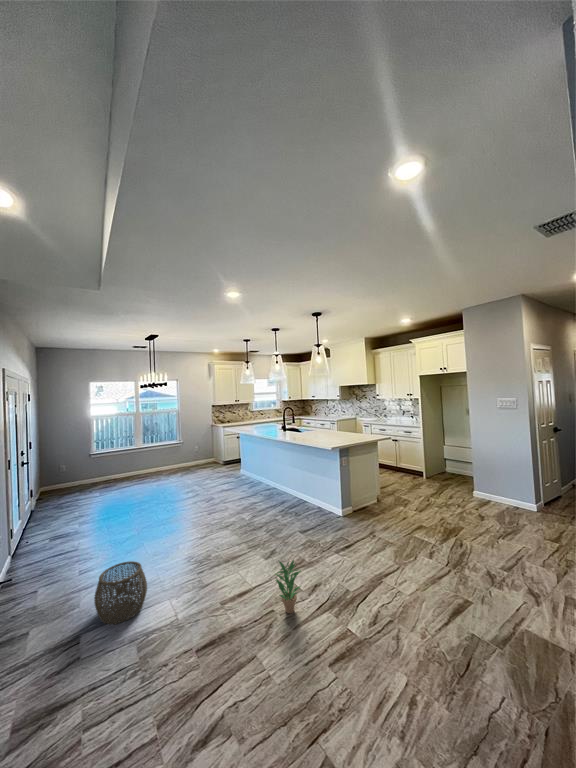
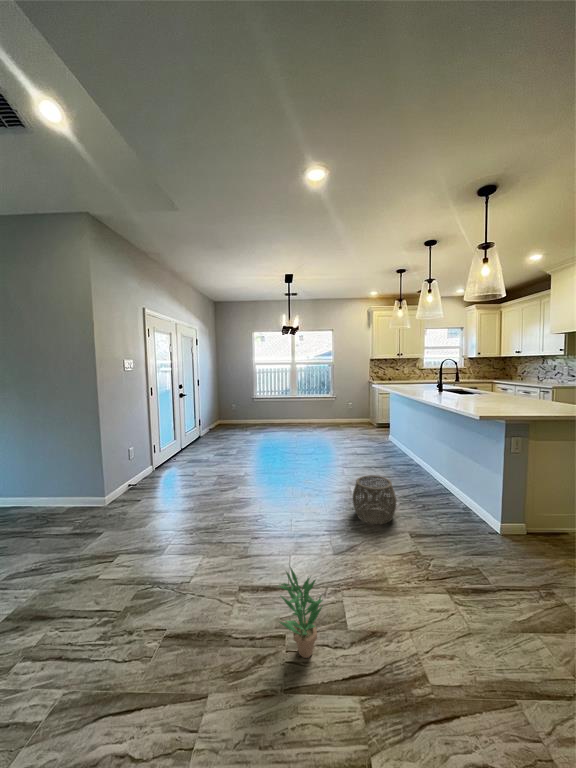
woven basket: present [94,561,147,624] -> present [353,475,396,524]

